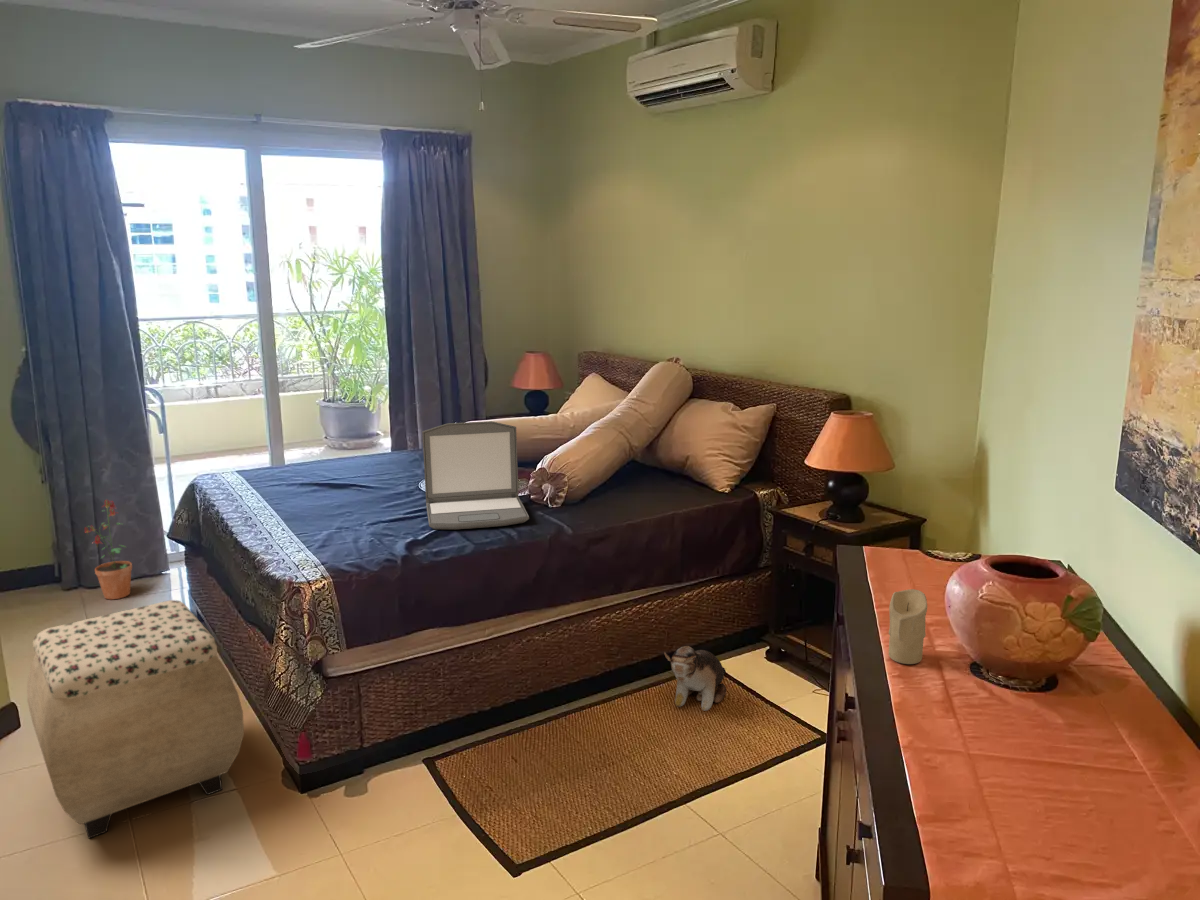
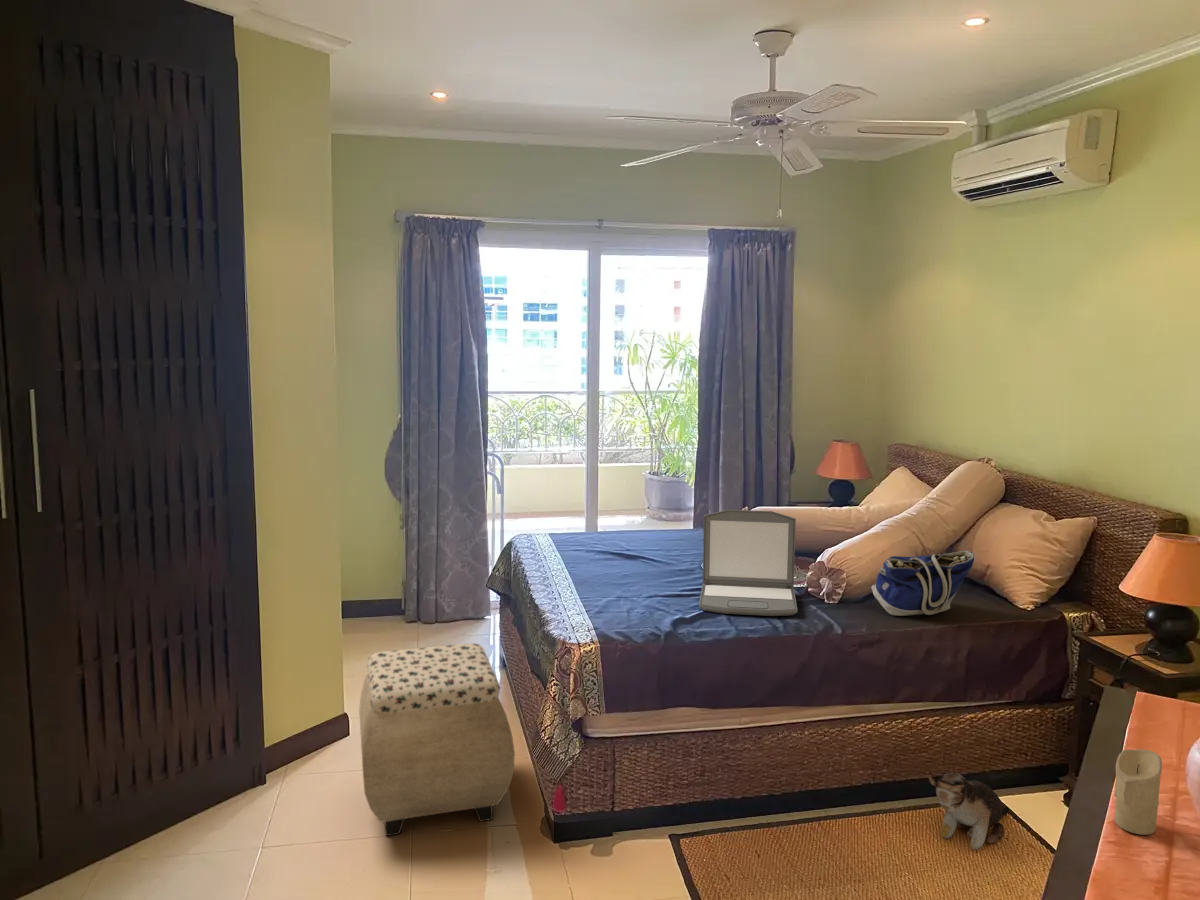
tote bag: none [593,442,683,510] -> present [871,550,974,616]
potted plant: present [85,500,132,599] -> none [427,548,460,635]

